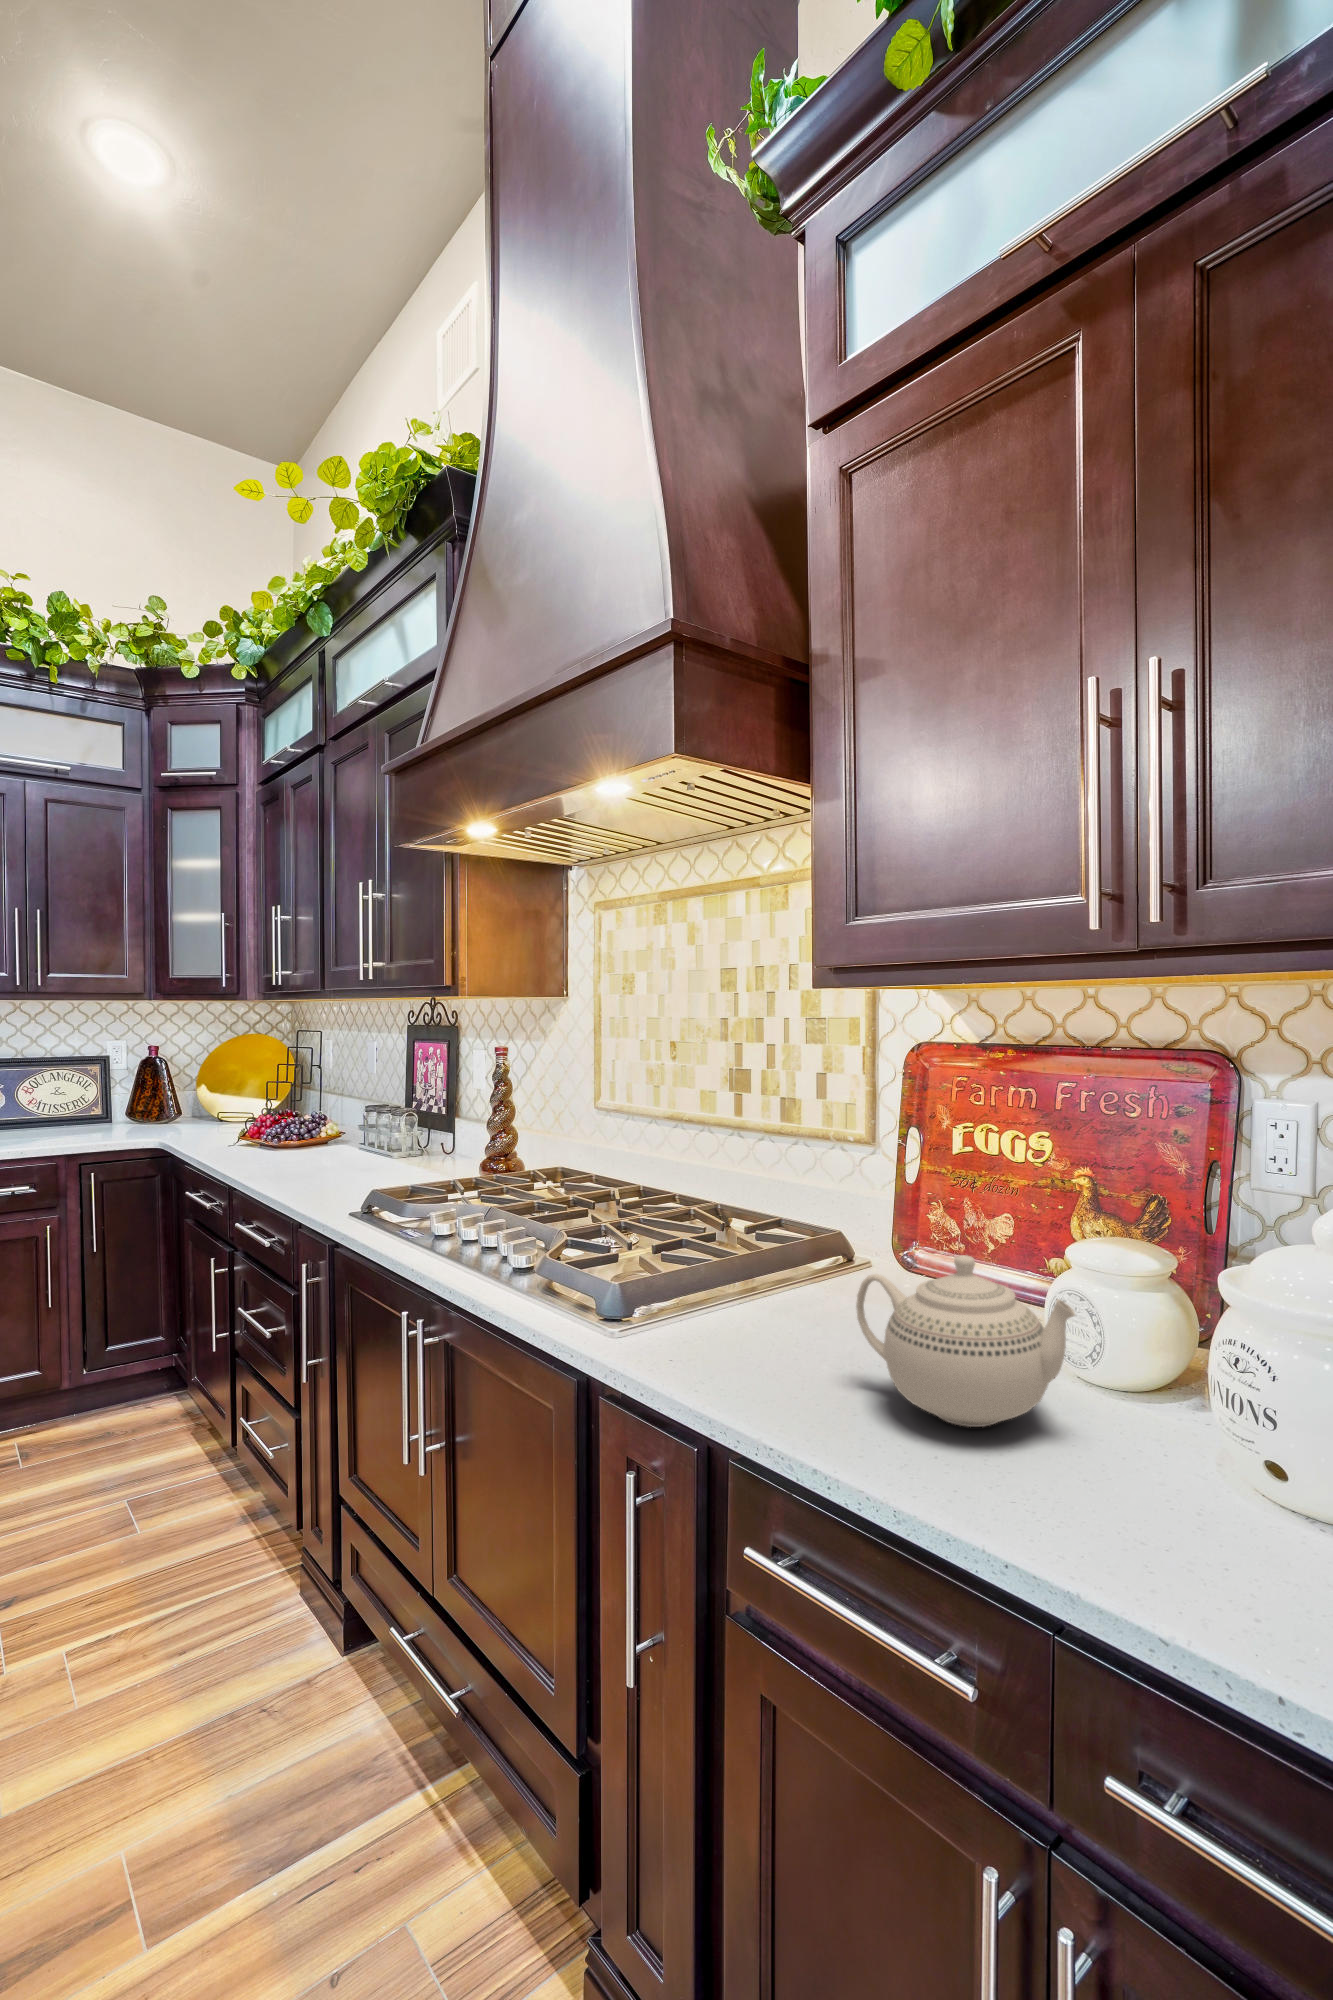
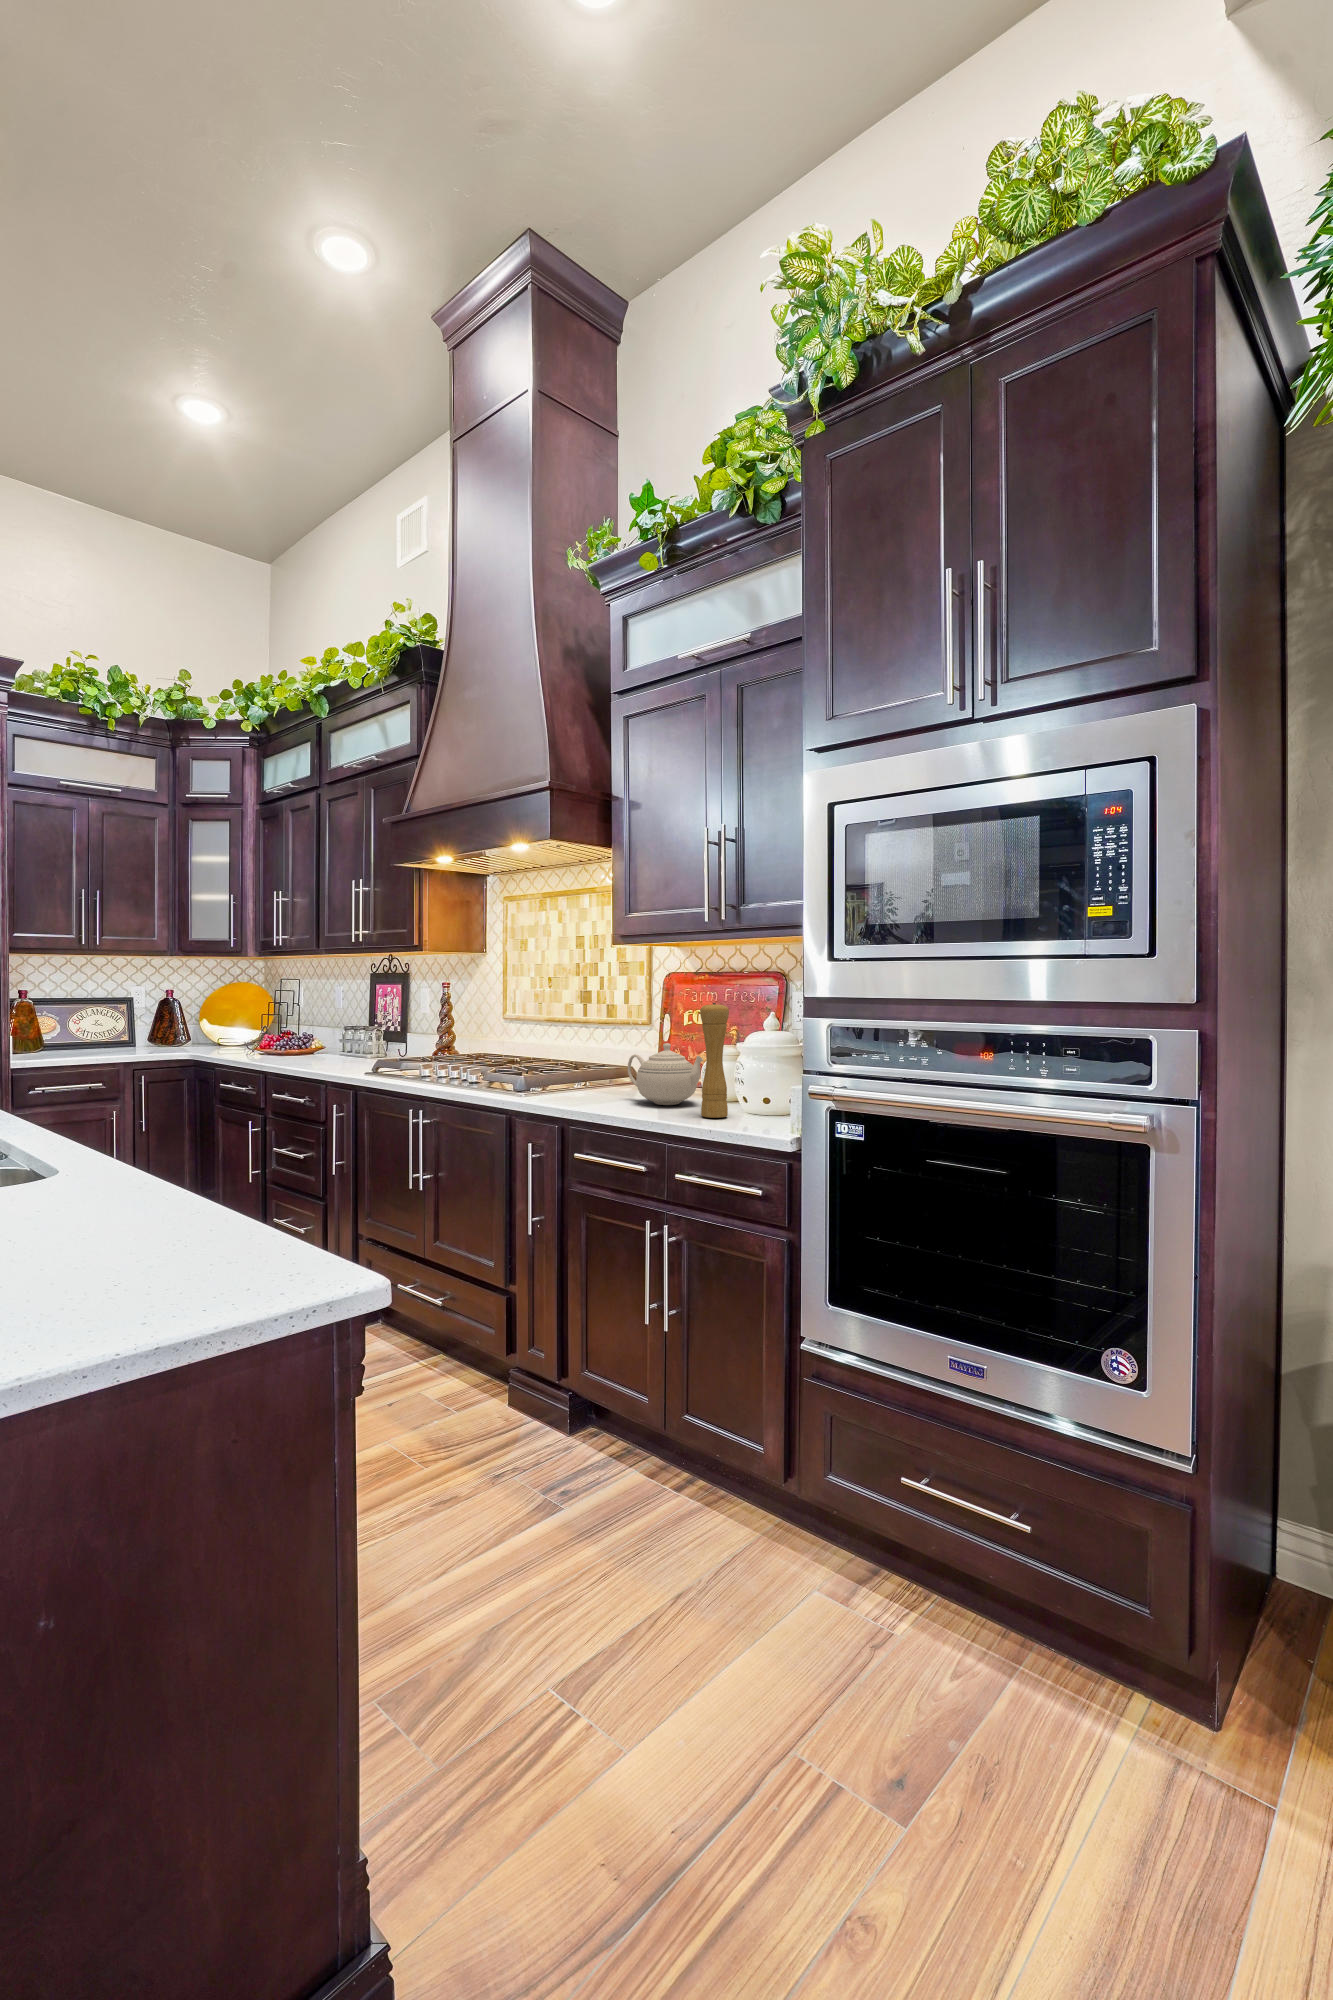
pepper mill: none [1099,1180,1199,1545] -> present [700,1003,729,1118]

